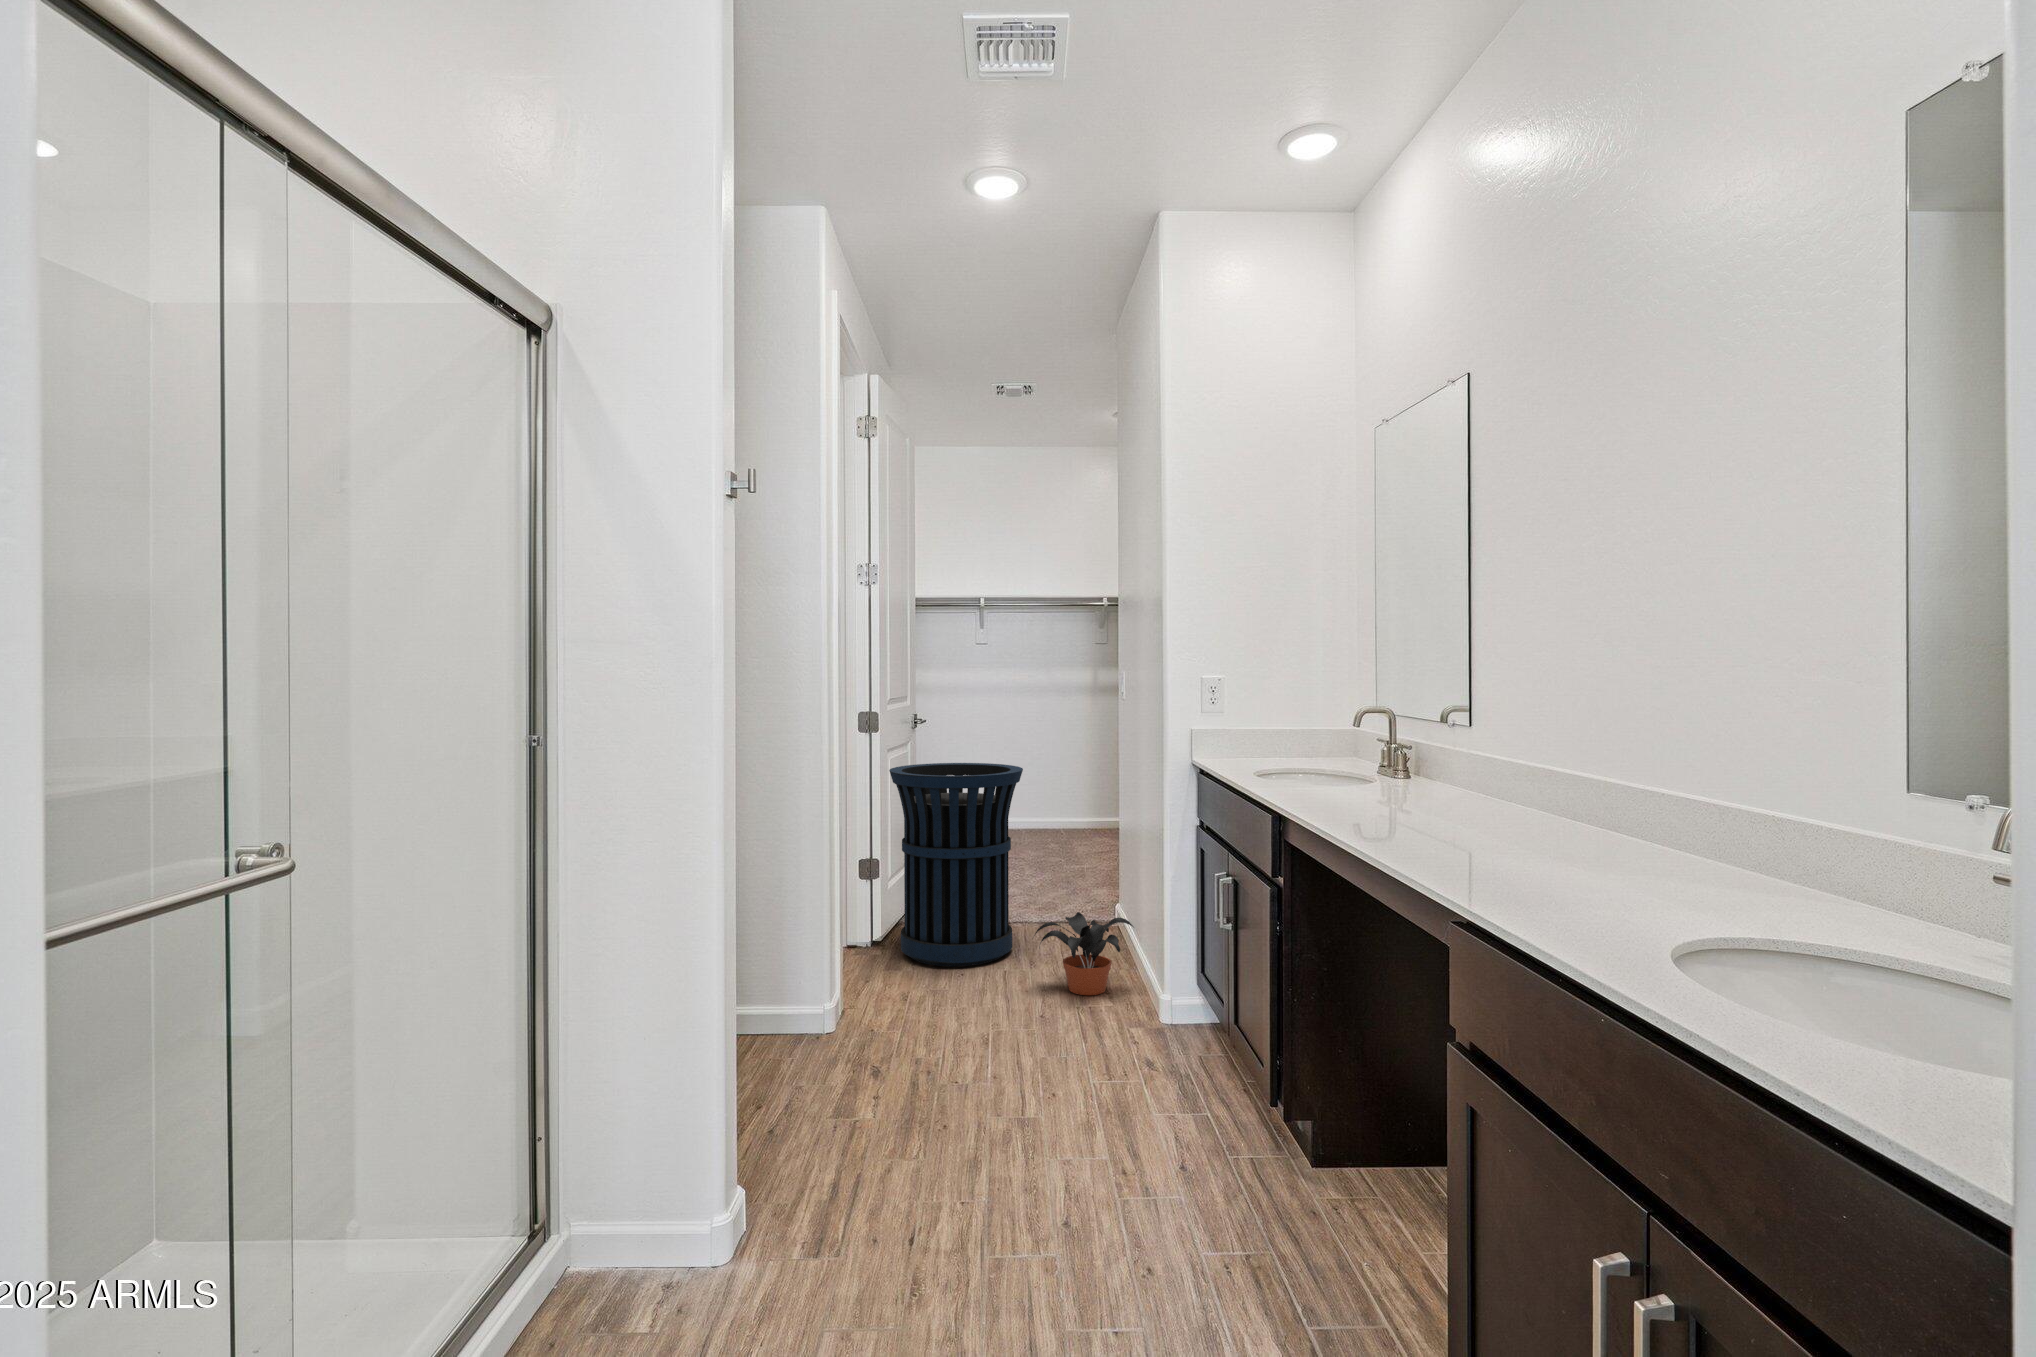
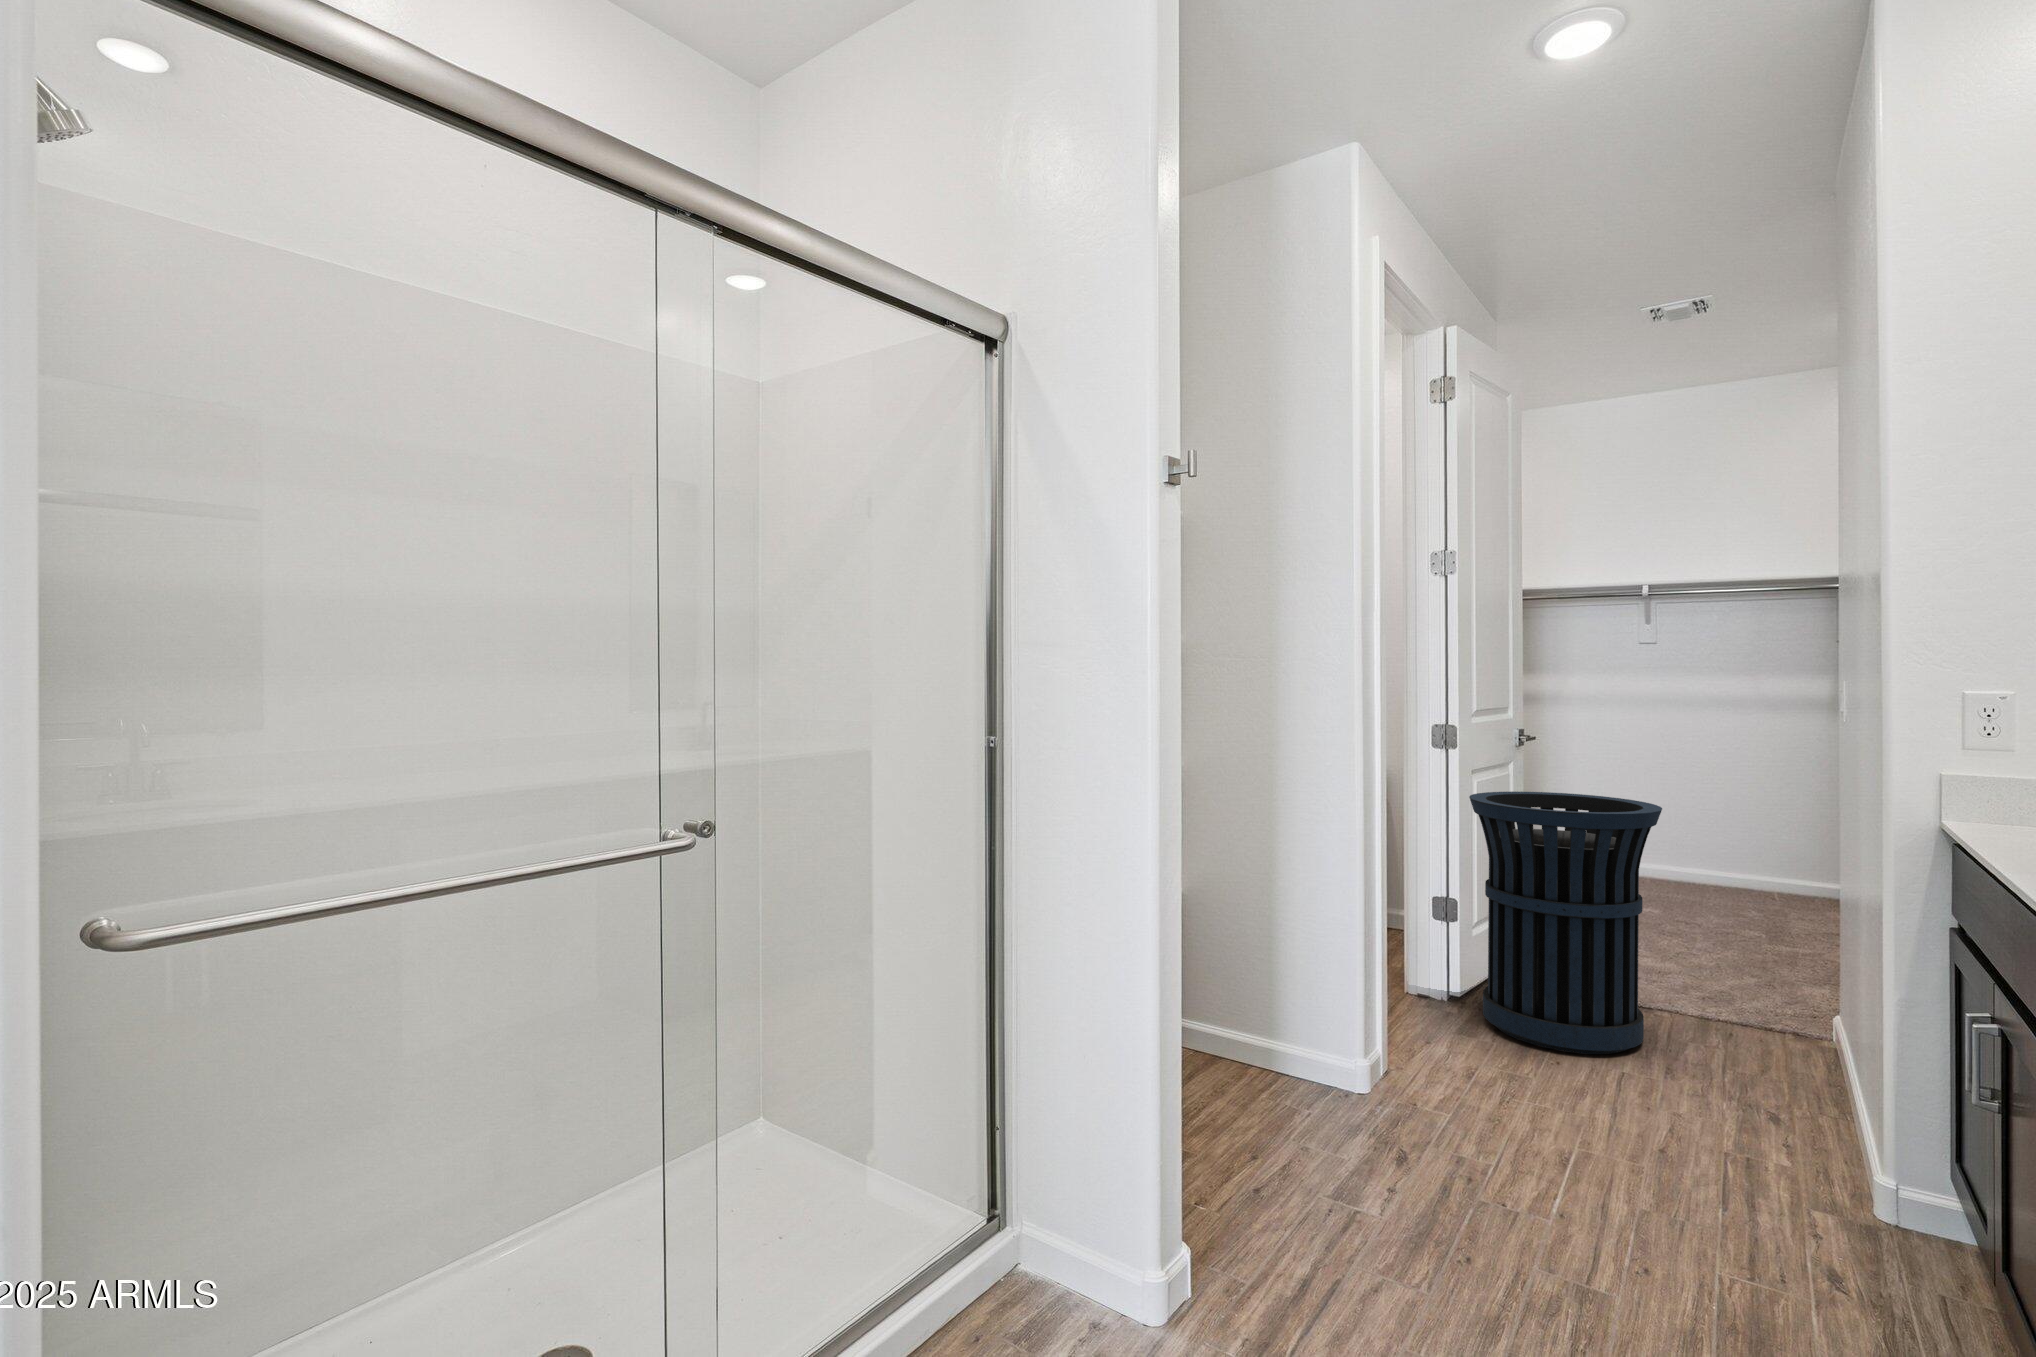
potted plant: present [1035,912,1133,995] -> none [1657,1016,1842,1141]

